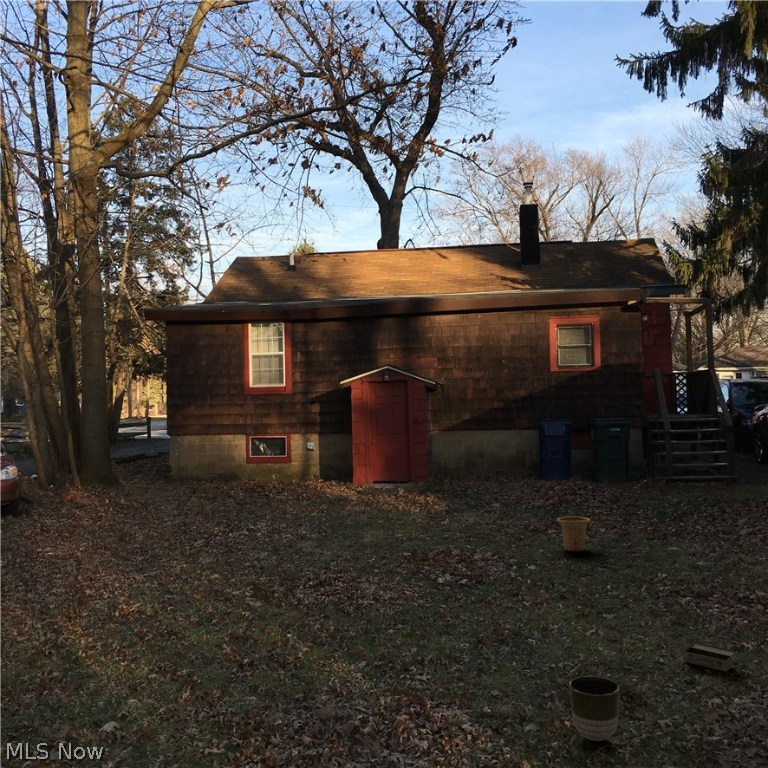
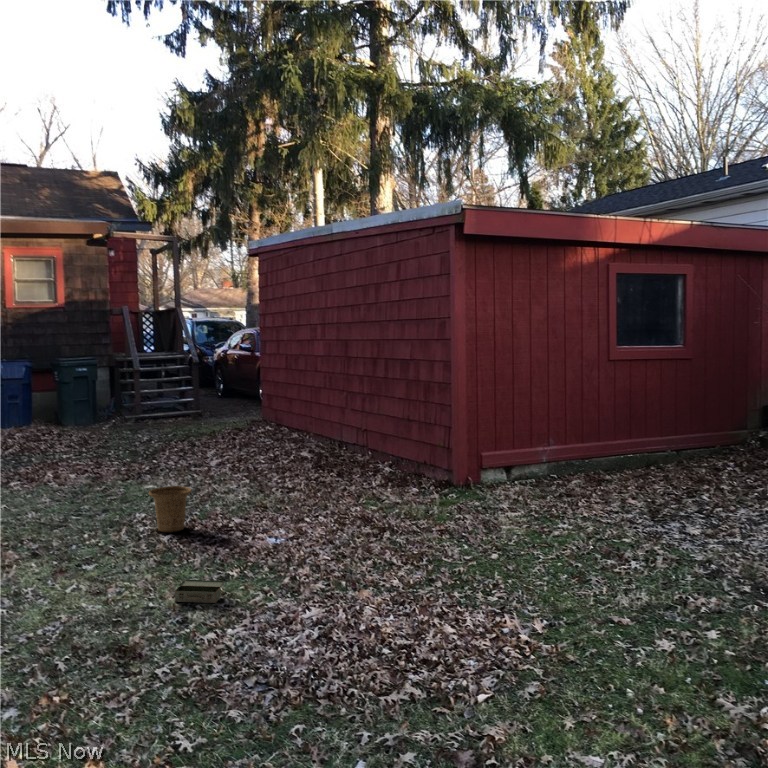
basket: present [557,516,590,552] -> present [149,486,192,532]
planter: present [570,676,619,741] -> none [59,641,117,714]

